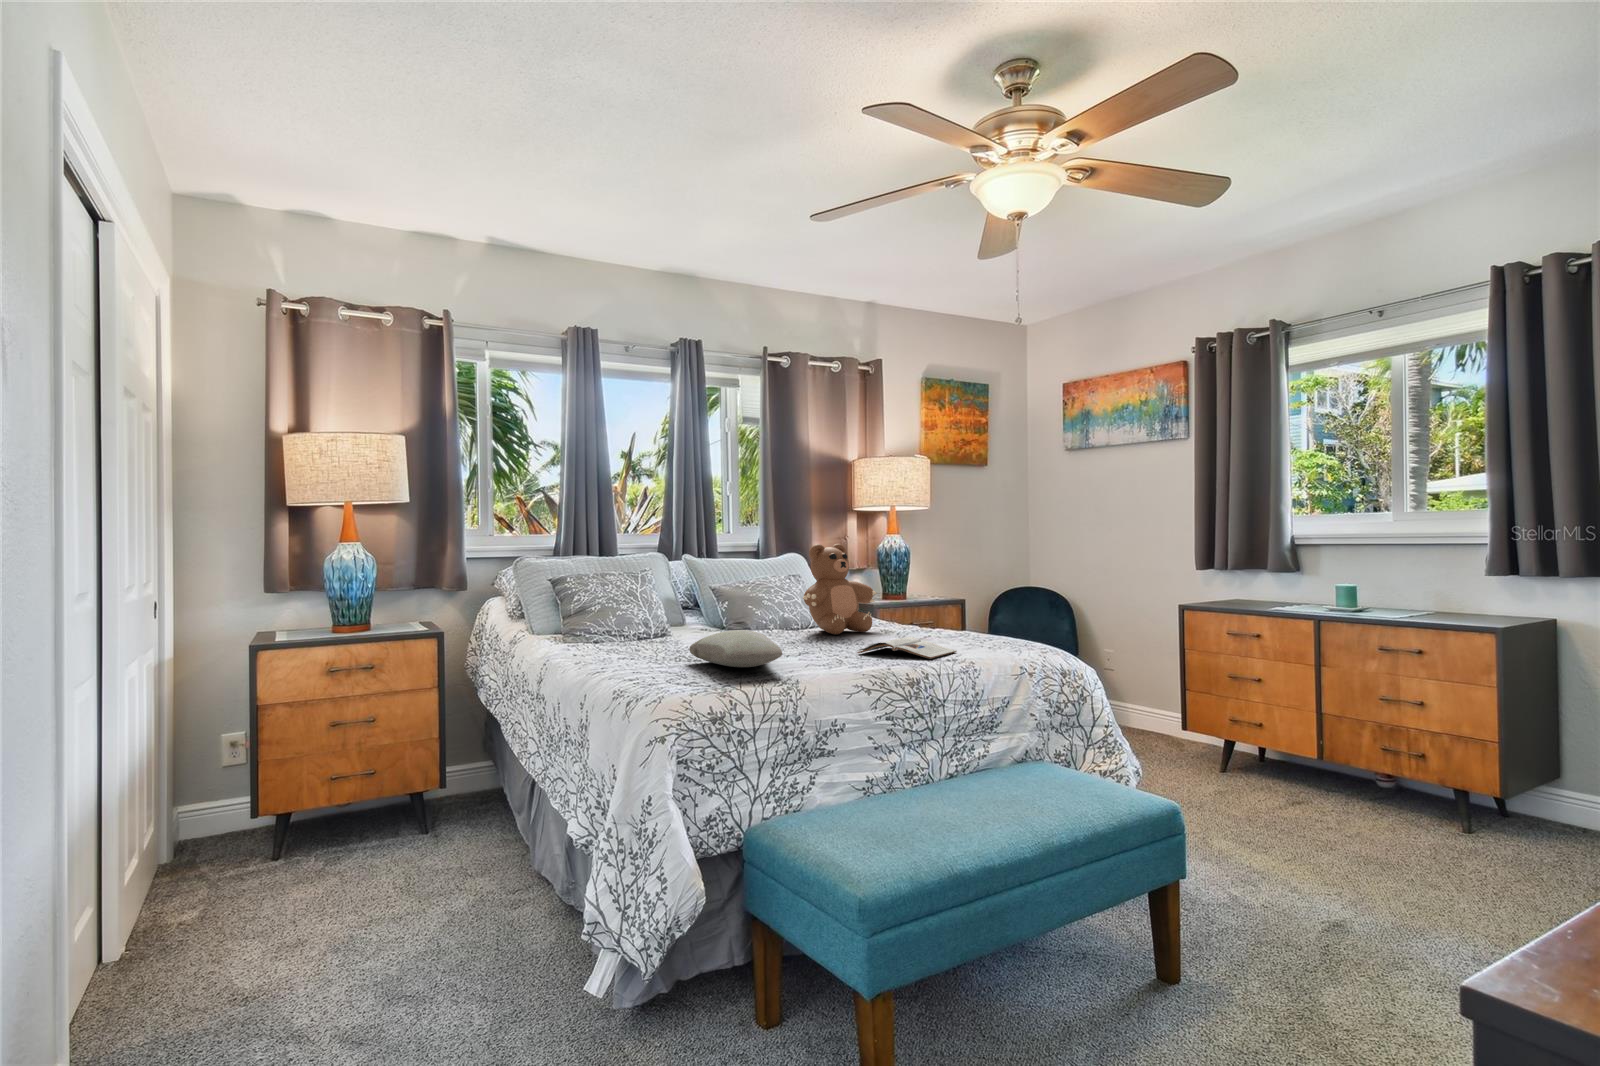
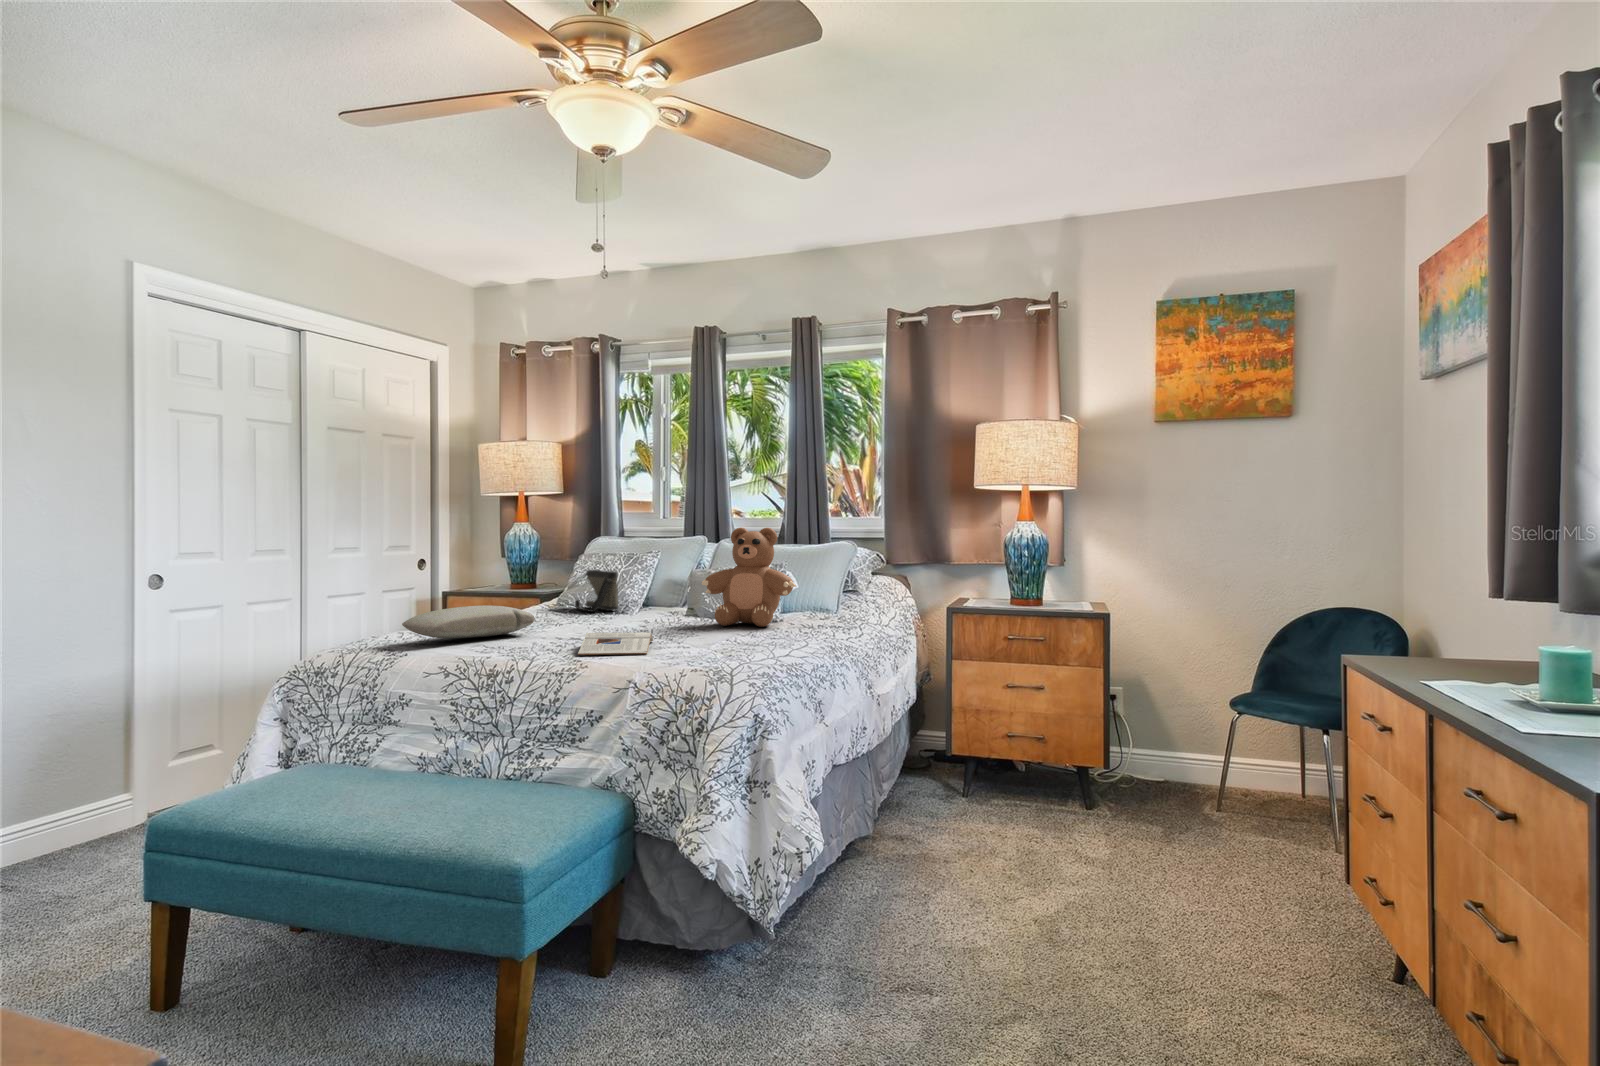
handbag: none [569,596,645,642] -> present [575,570,618,612]

